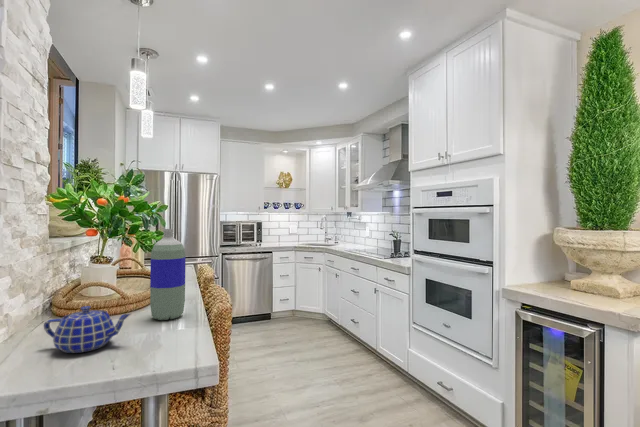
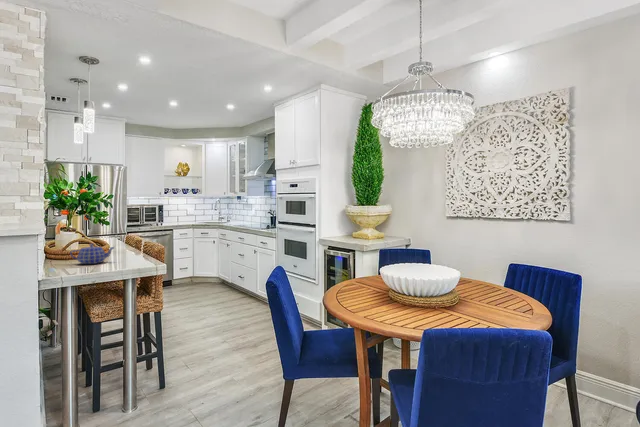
bottle: present [150,229,186,320] -> none [113,207,133,256]

